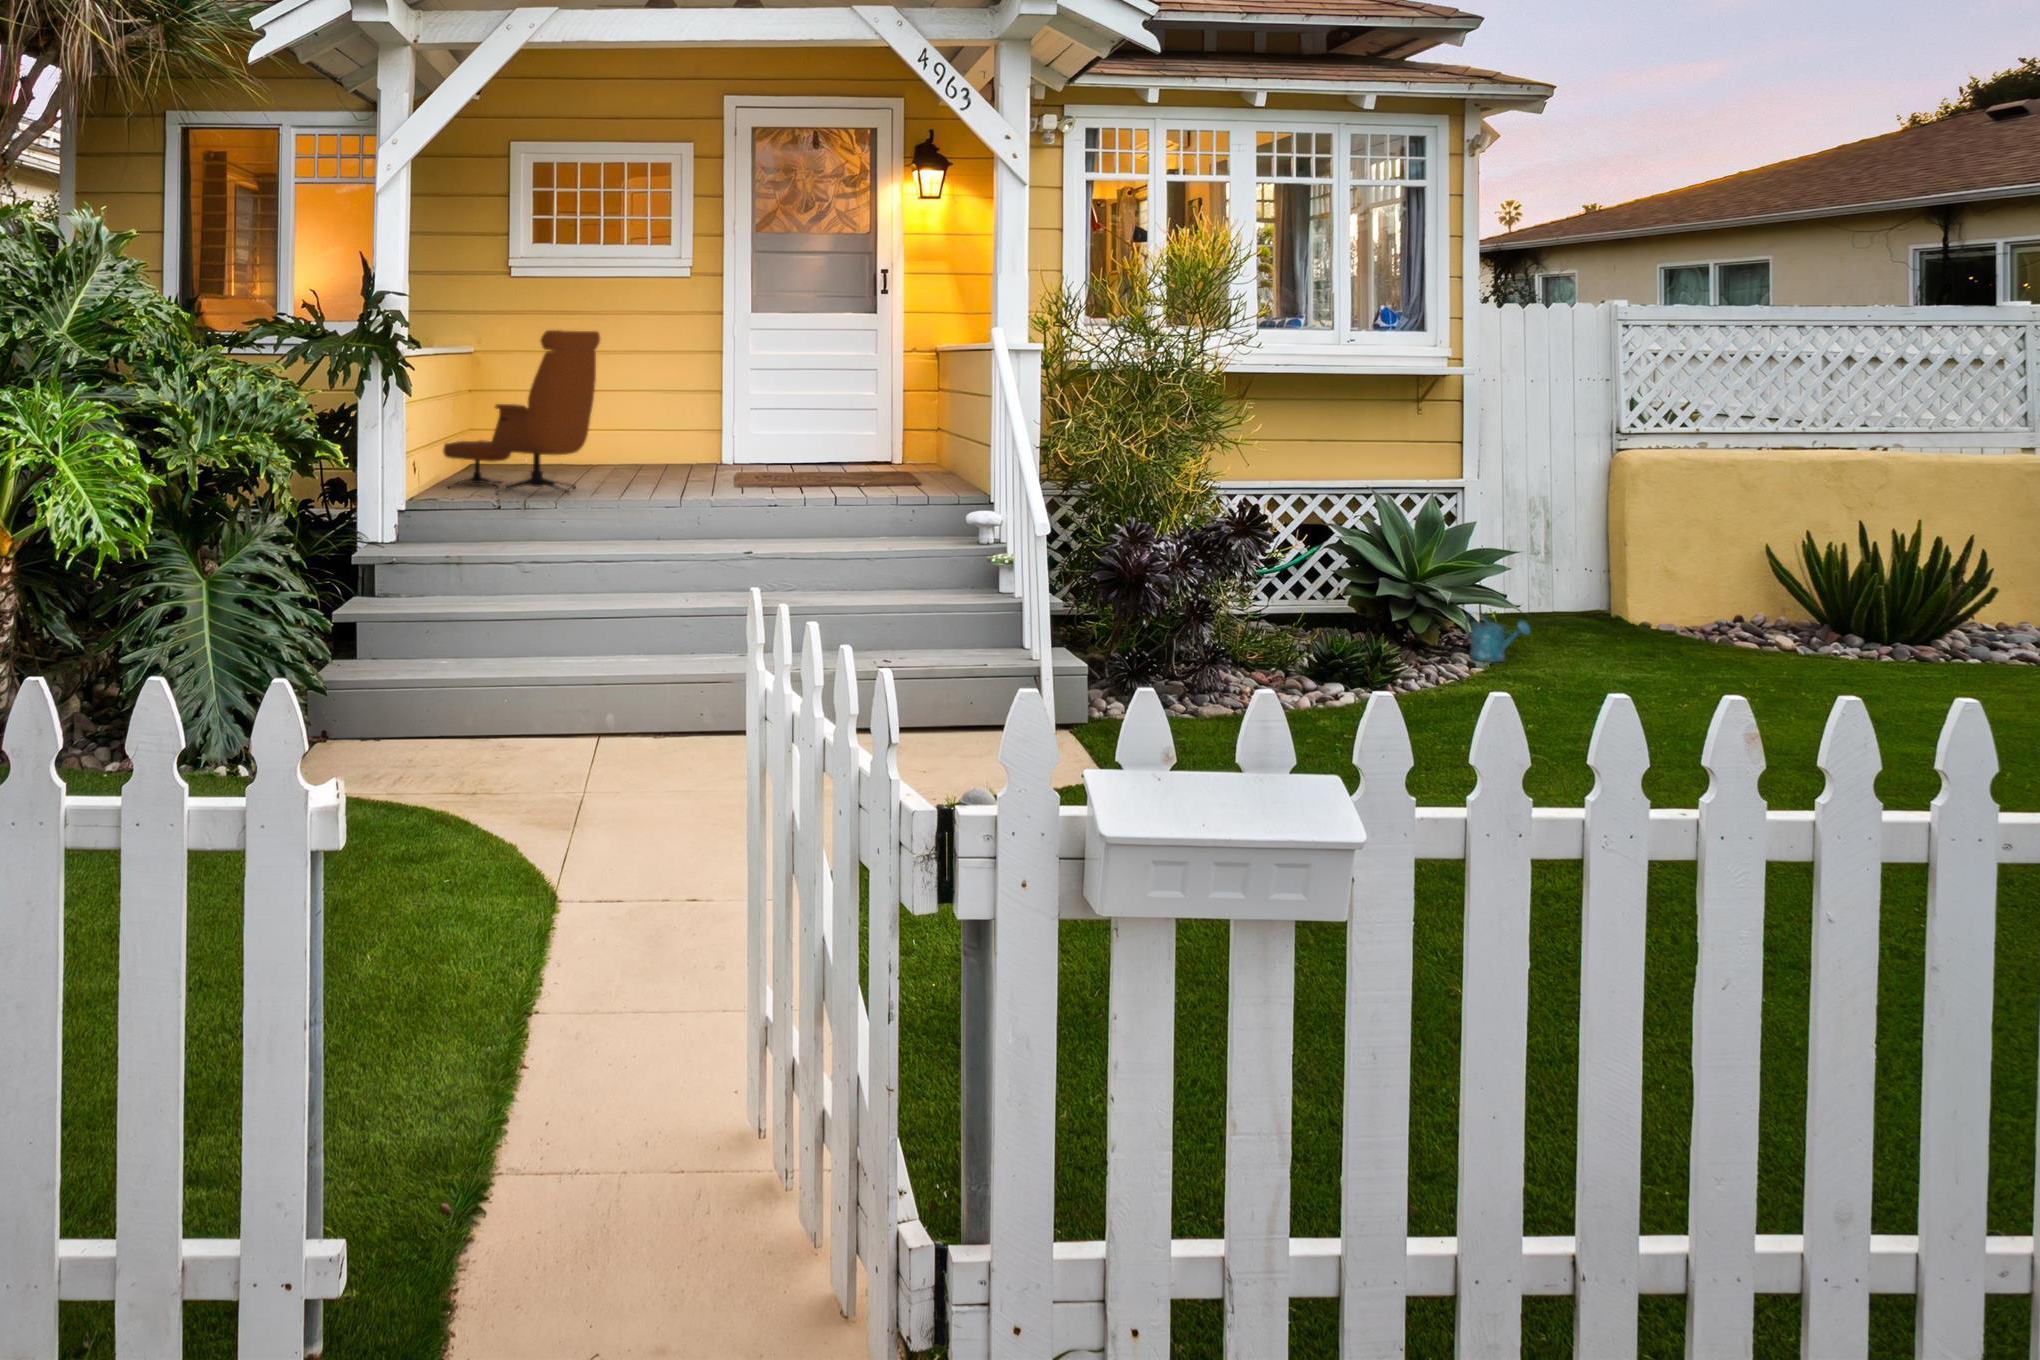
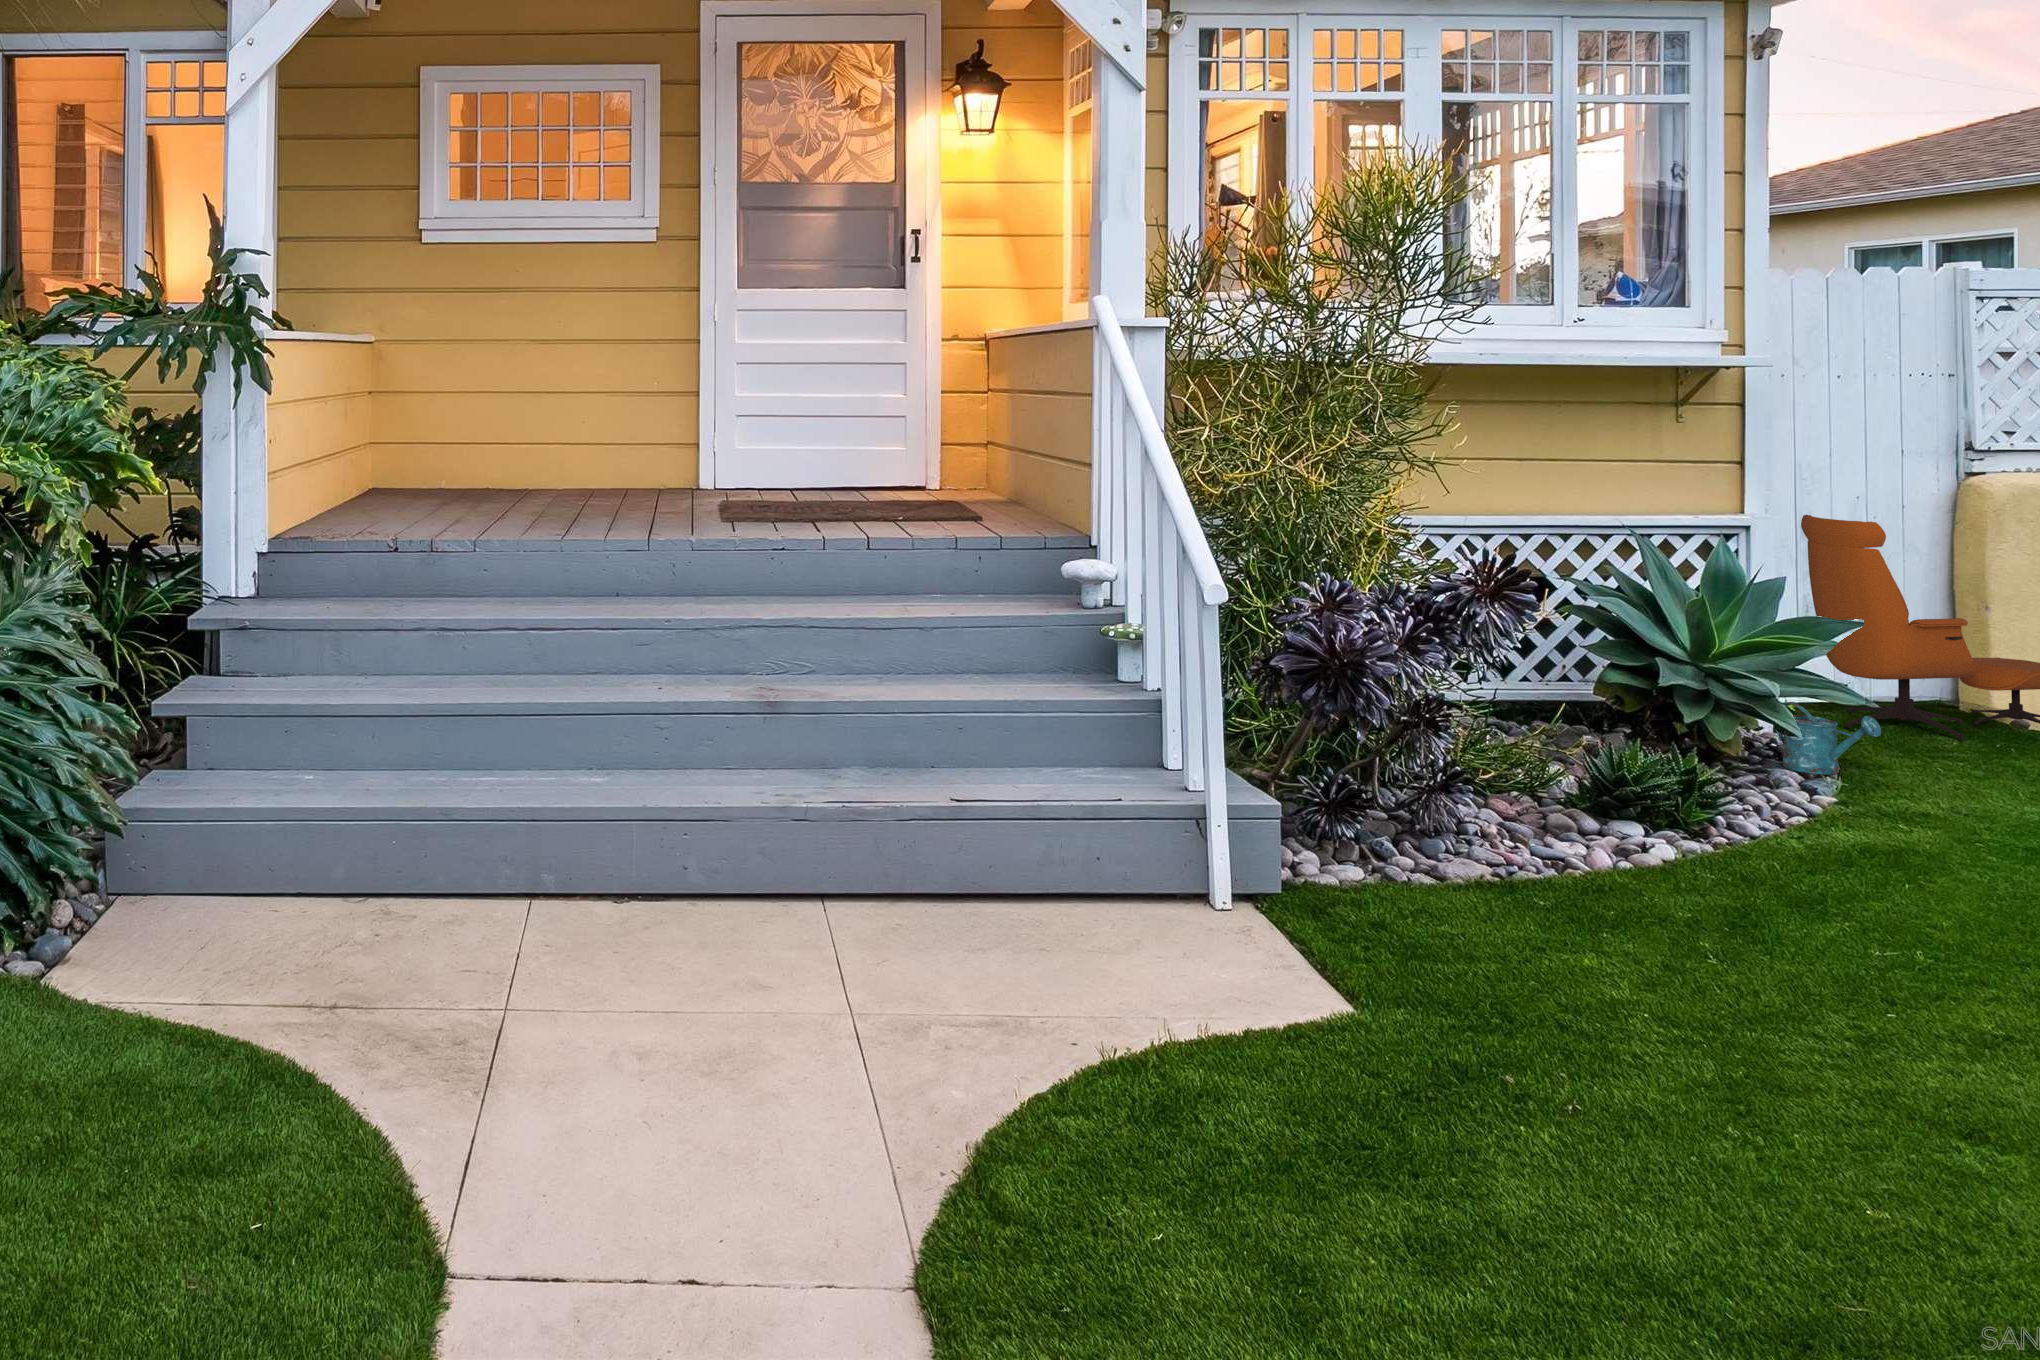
lounge chair: present [443,330,600,495] -> present [1801,515,2040,740]

